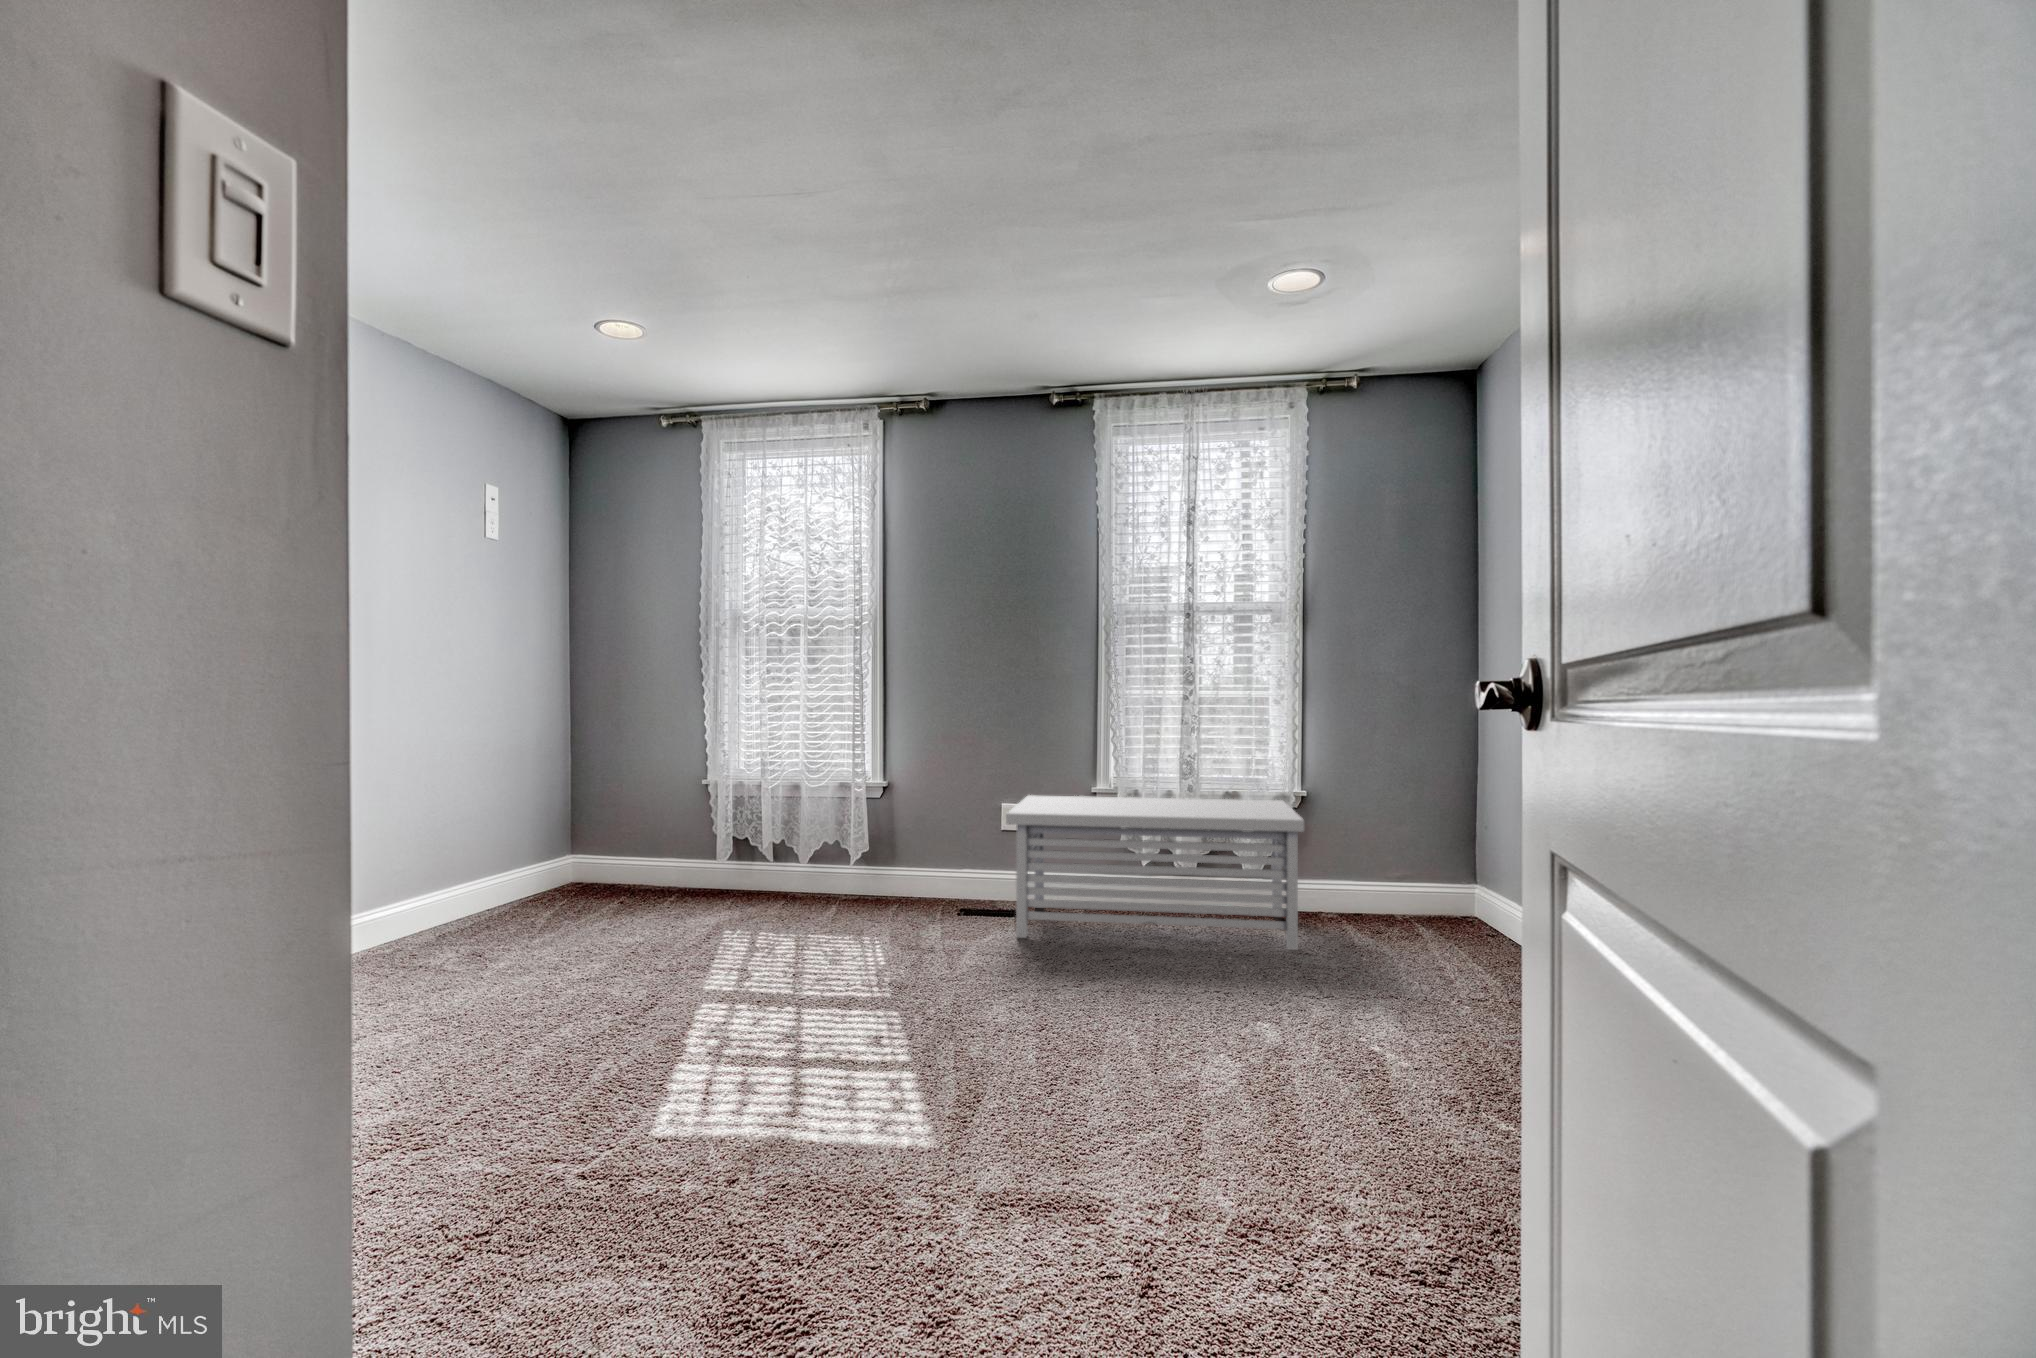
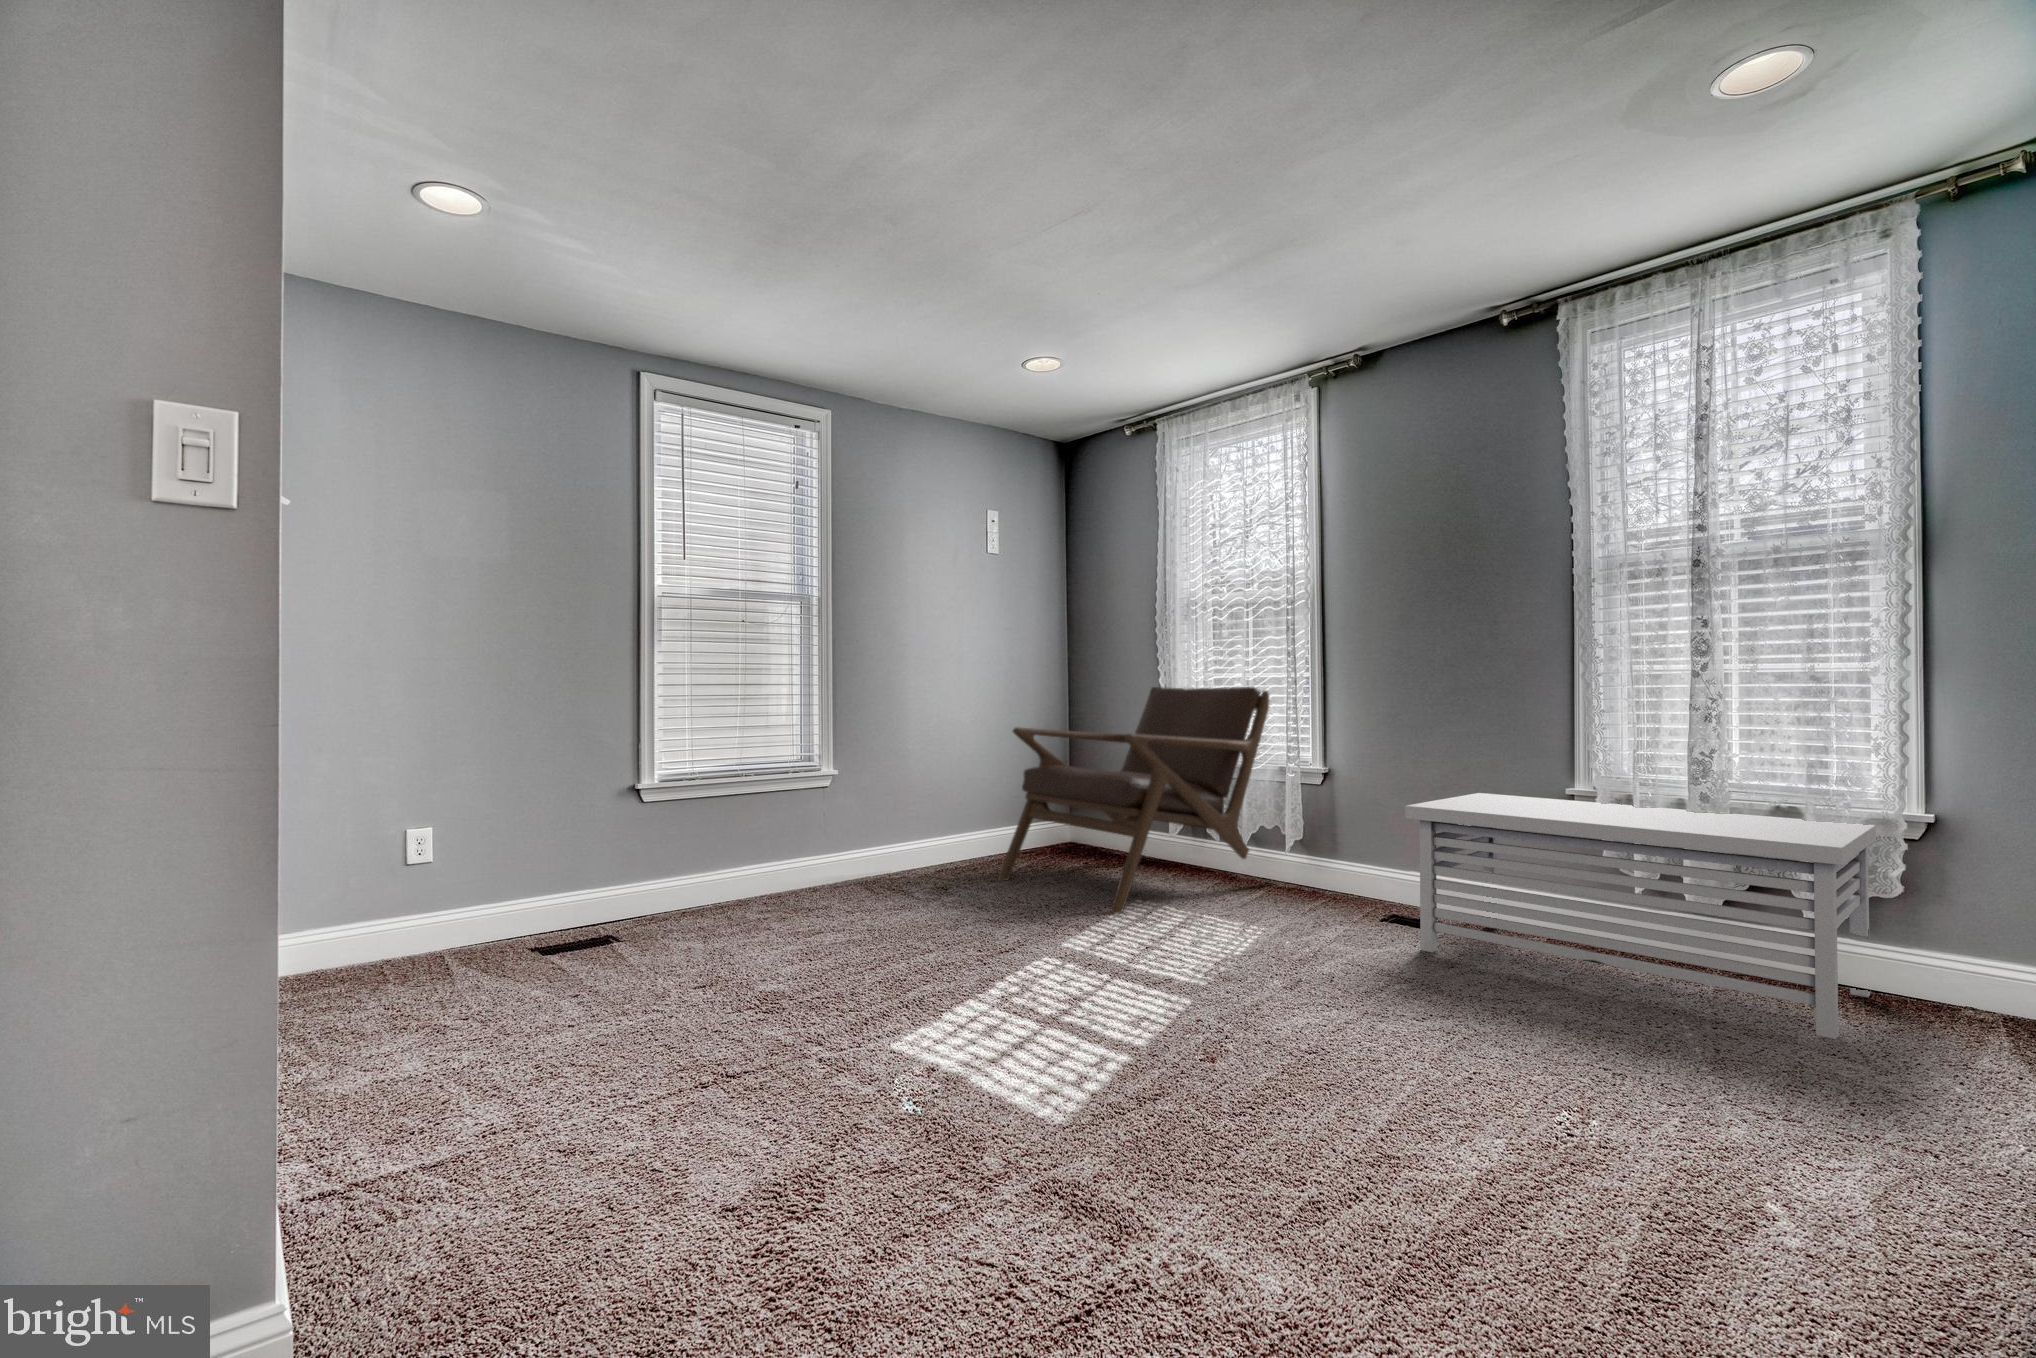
lounge chair: none [535,703,836,957] -> present [998,687,1270,914]

